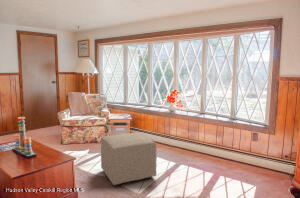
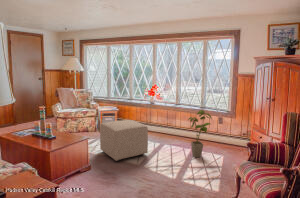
house plant: none [208,124,240,186] -> present [188,110,212,157]

